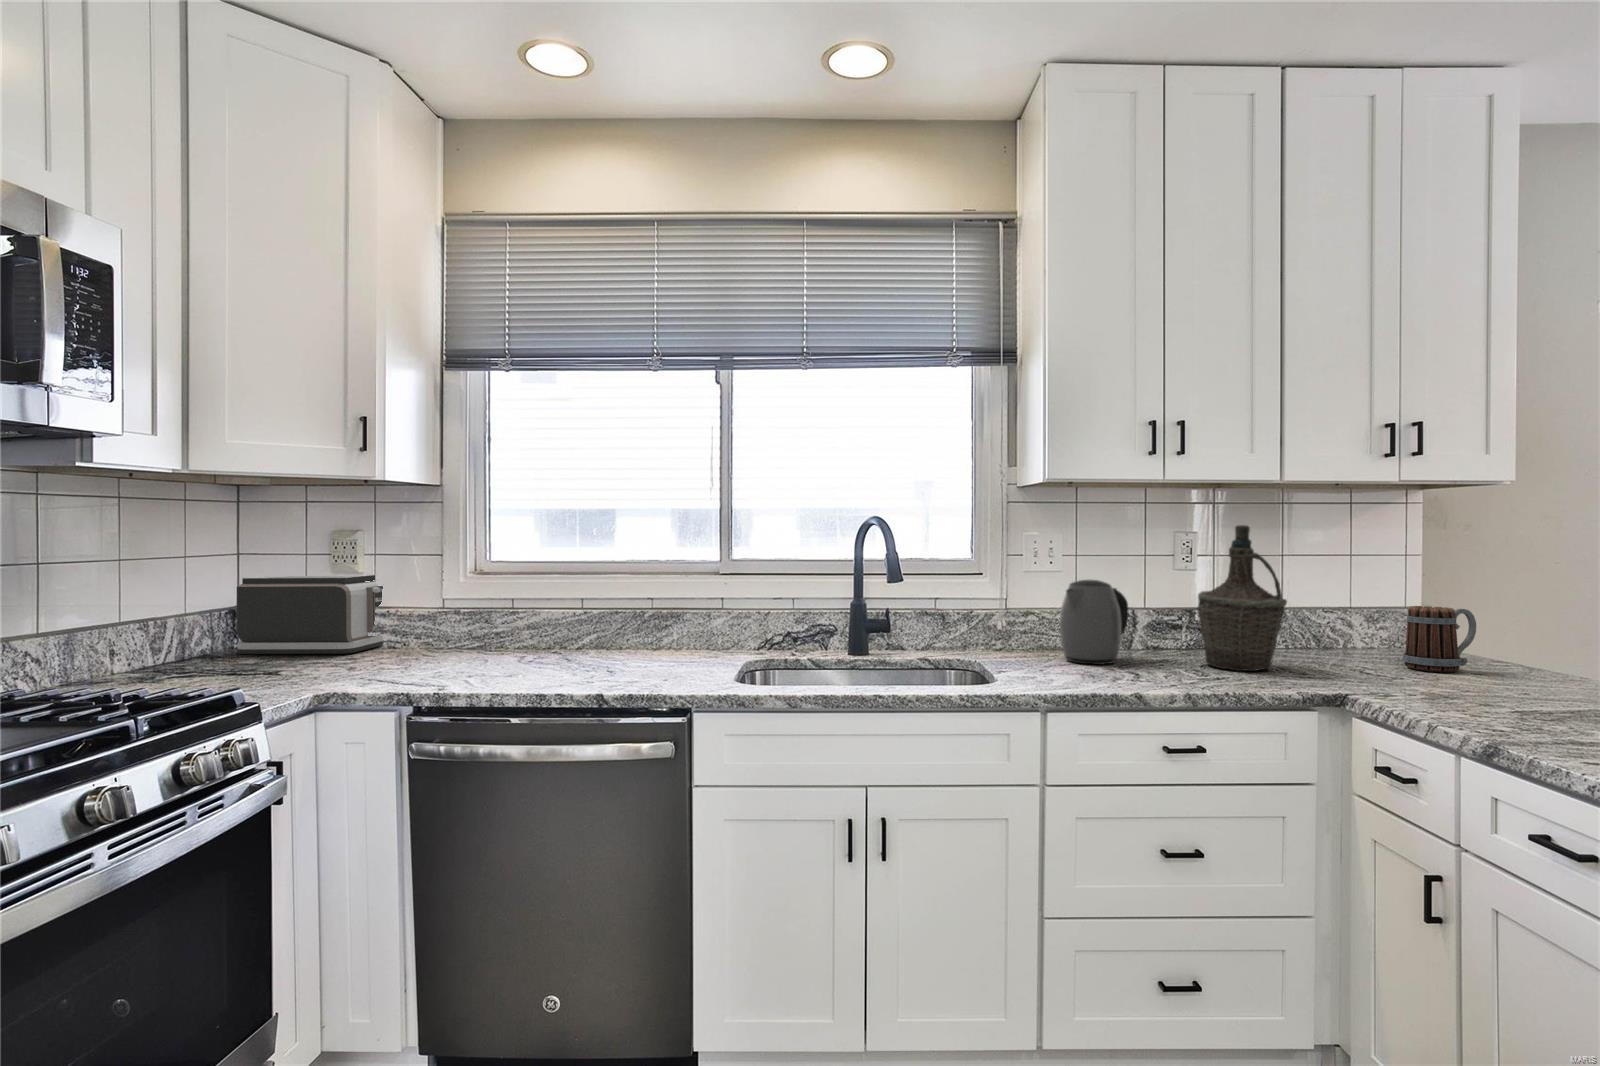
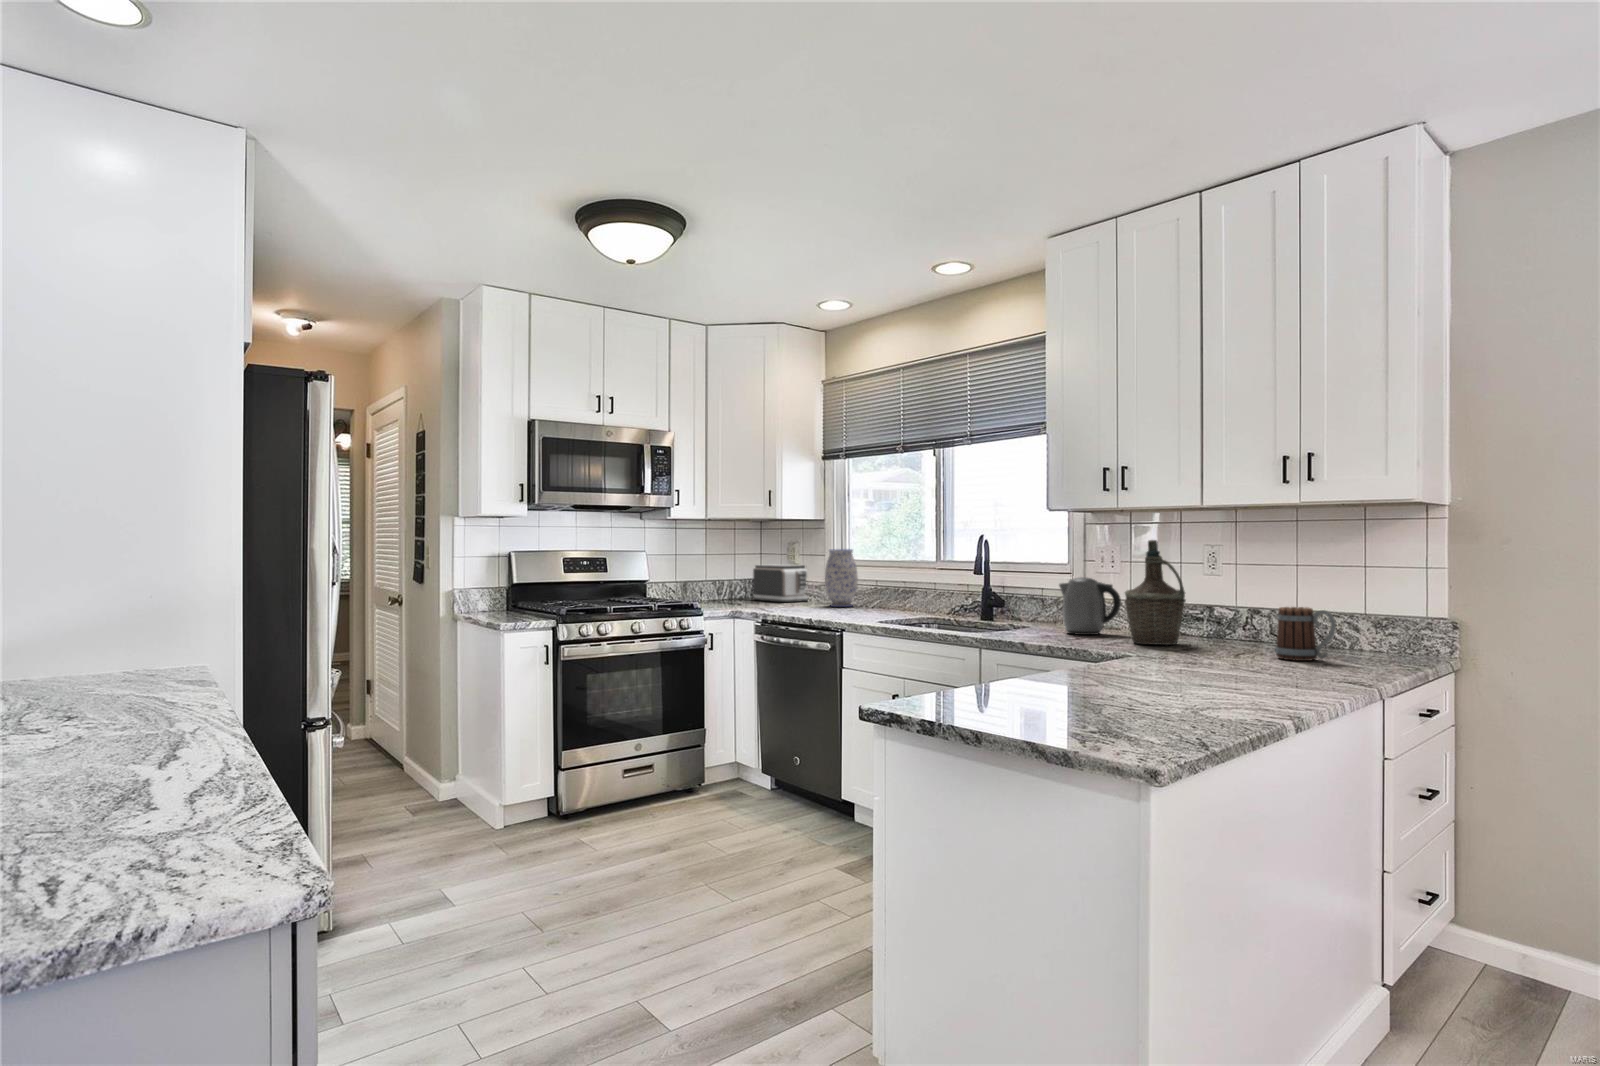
vase: none [475,542,541,654] -> present [825,549,858,607]

